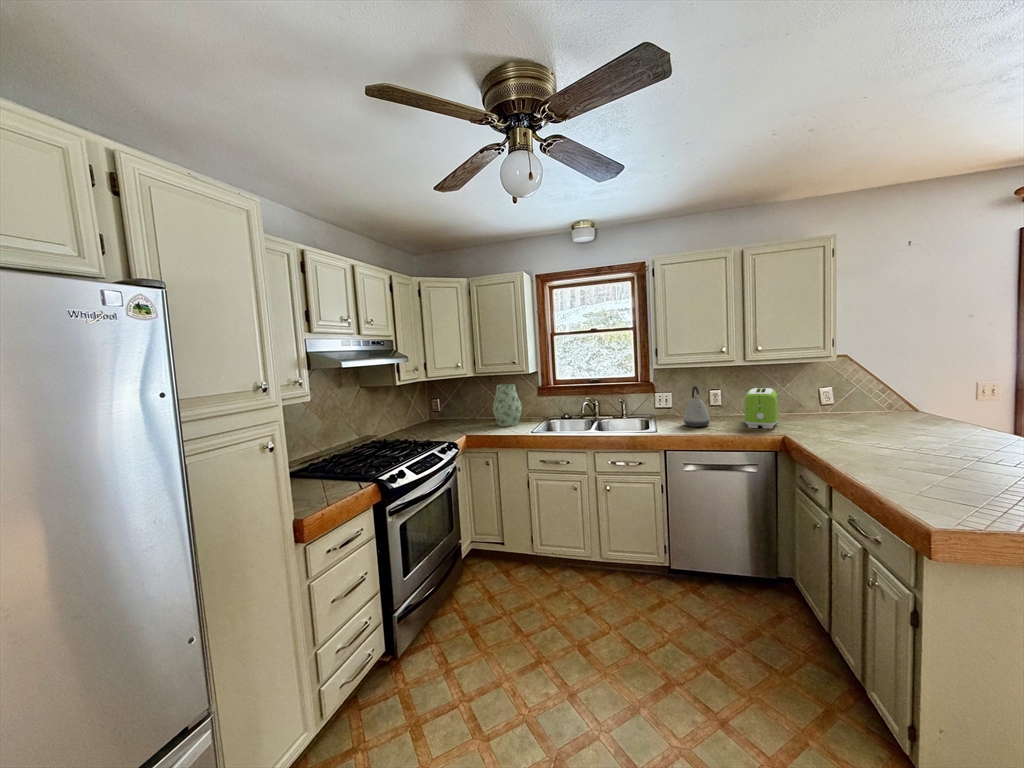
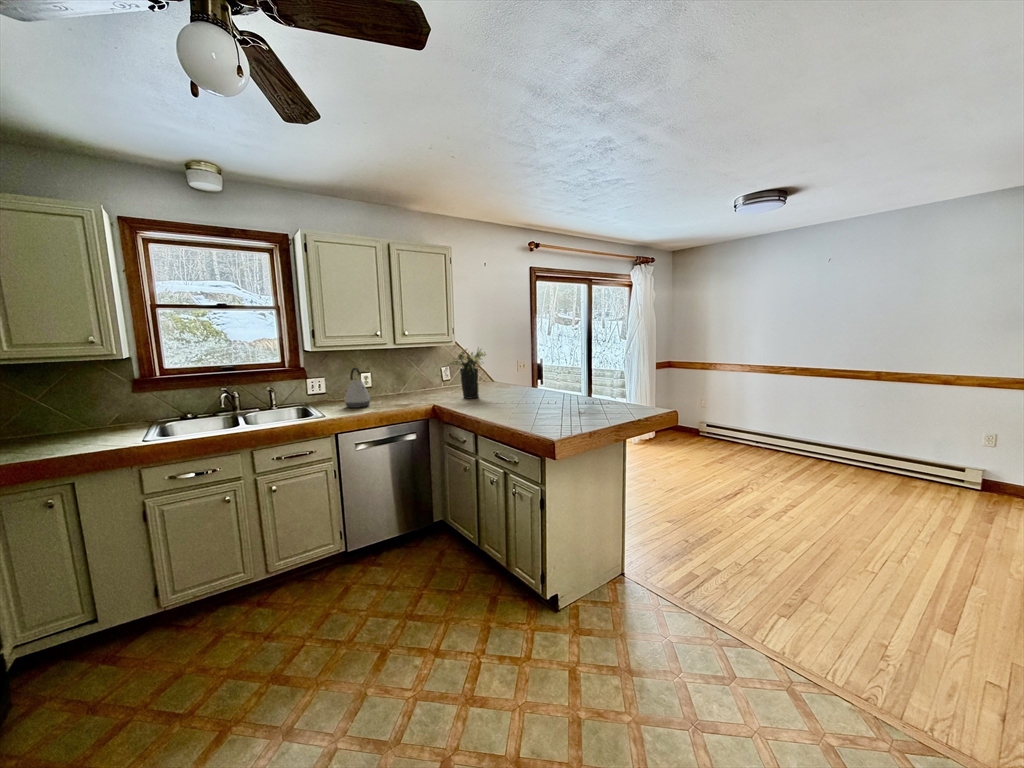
flower arrangement: none [806,366,881,435] -> present [445,349,486,399]
vase: present [493,384,522,427] -> none [40,376,106,443]
toaster: present [745,388,778,429] -> none [397,368,424,402]

